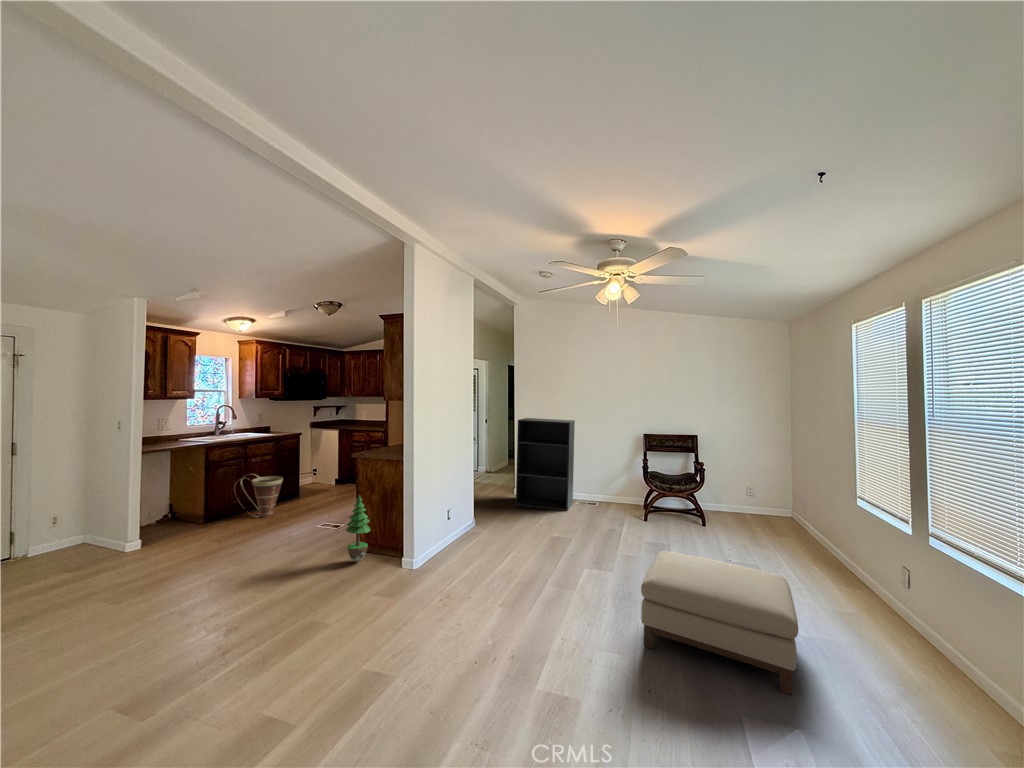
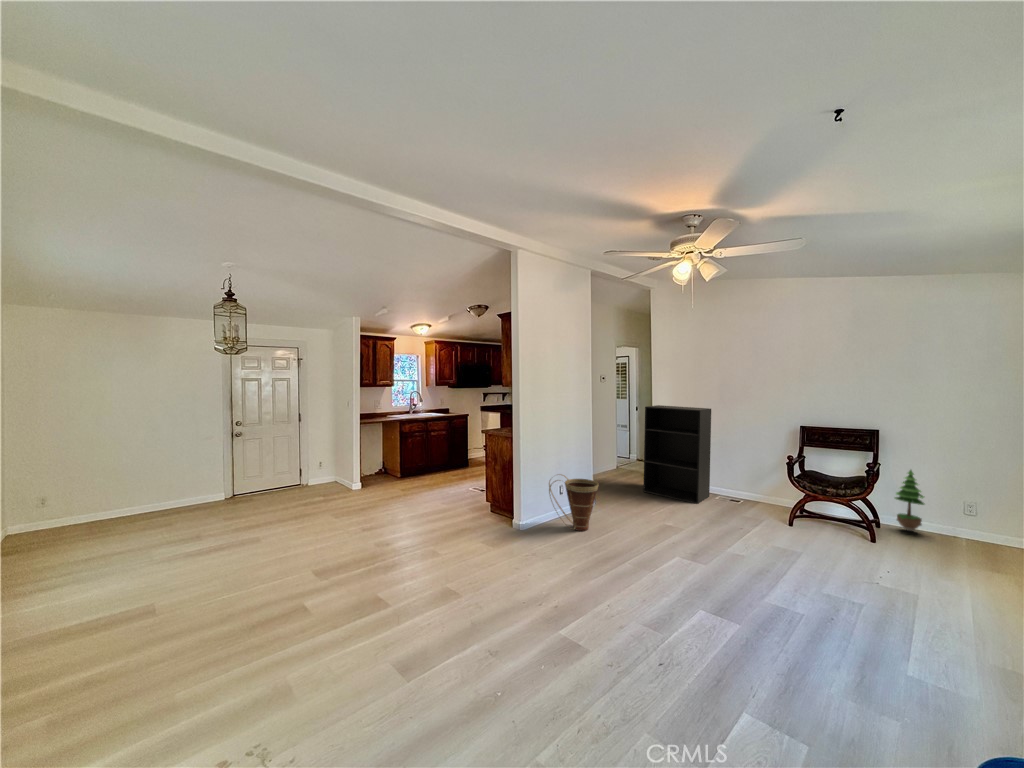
basket: present [241,474,283,518] -> present [549,474,599,531]
potted tree: present [346,495,370,562] -> present [895,470,925,531]
ottoman: present [641,551,798,695] -> none [702,549,914,730]

